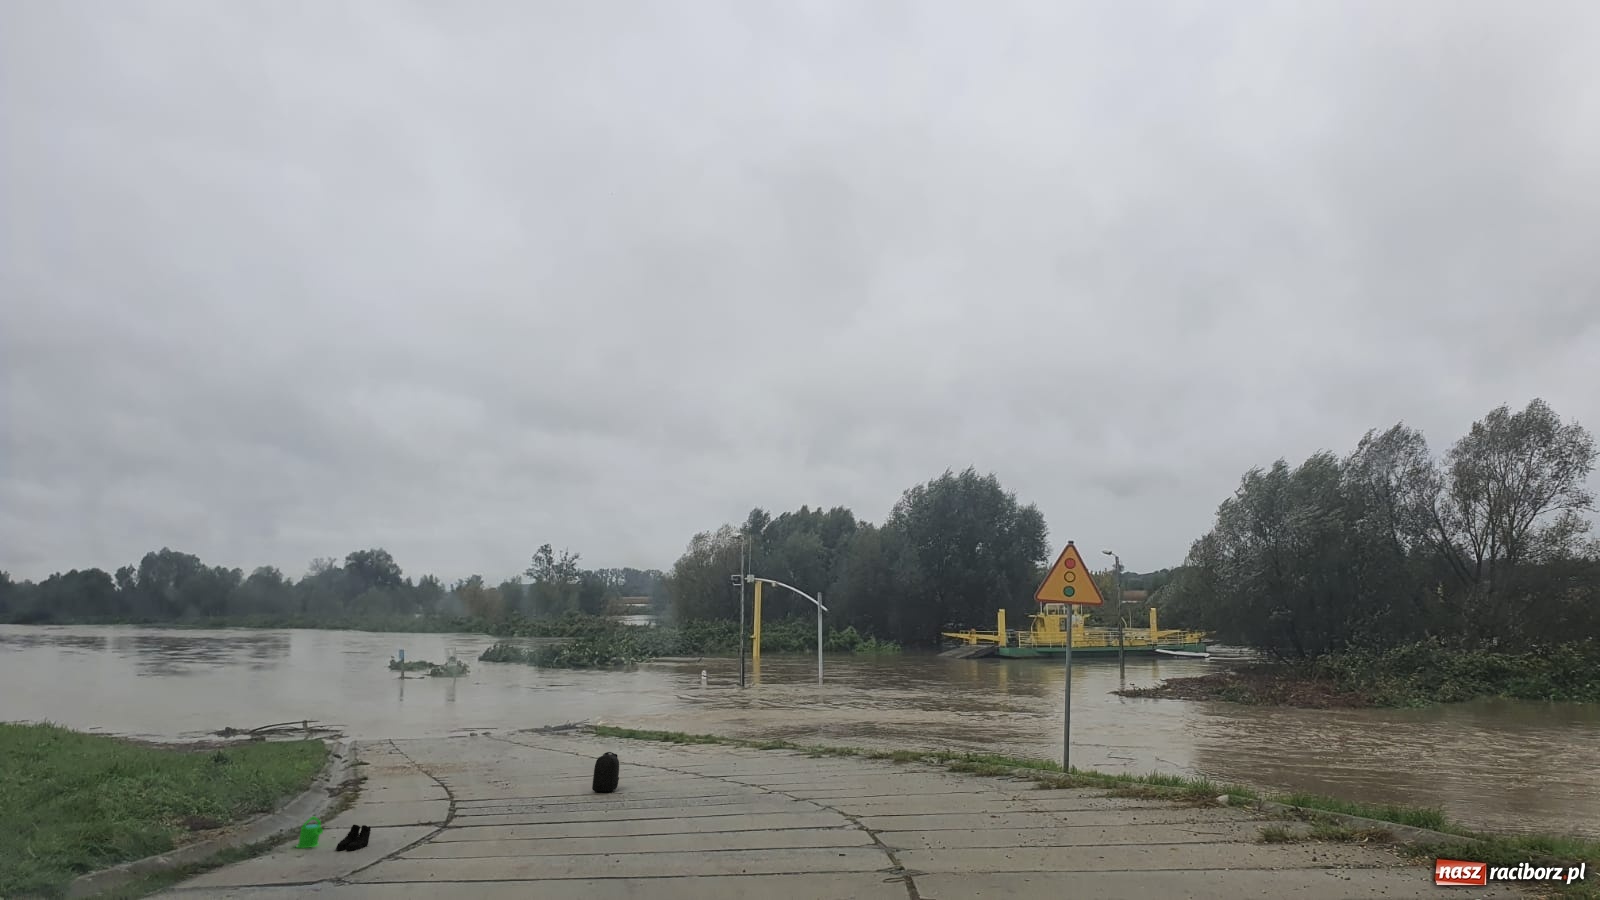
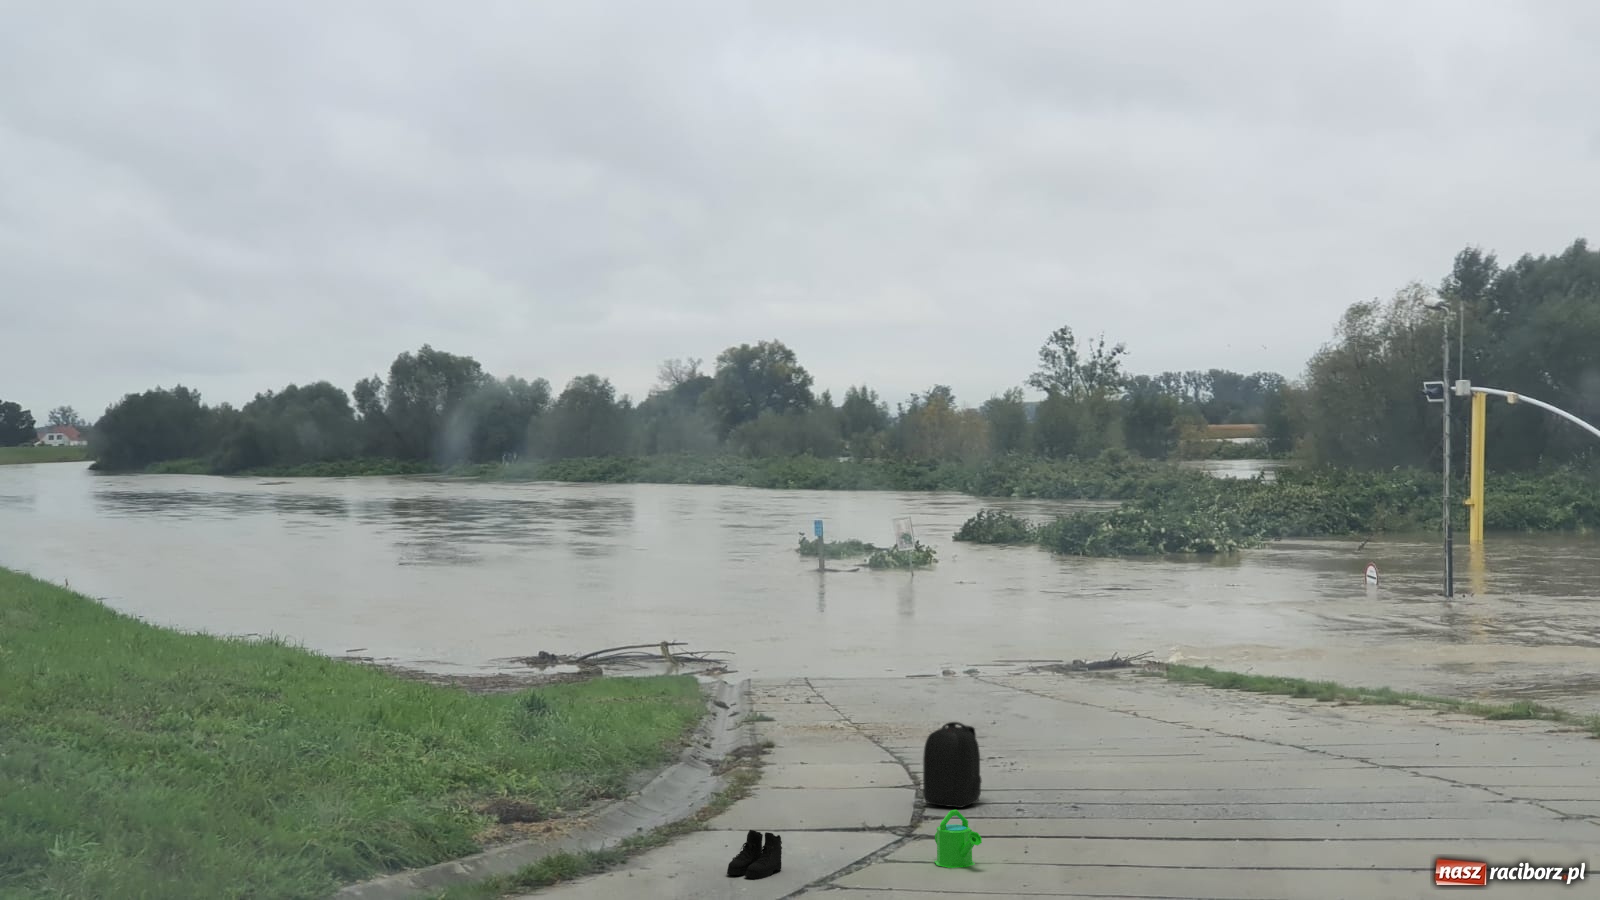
backpack: present [592,752,619,792] -> present [923,722,982,808]
watering can: present [296,817,323,848] -> present [934,810,982,868]

